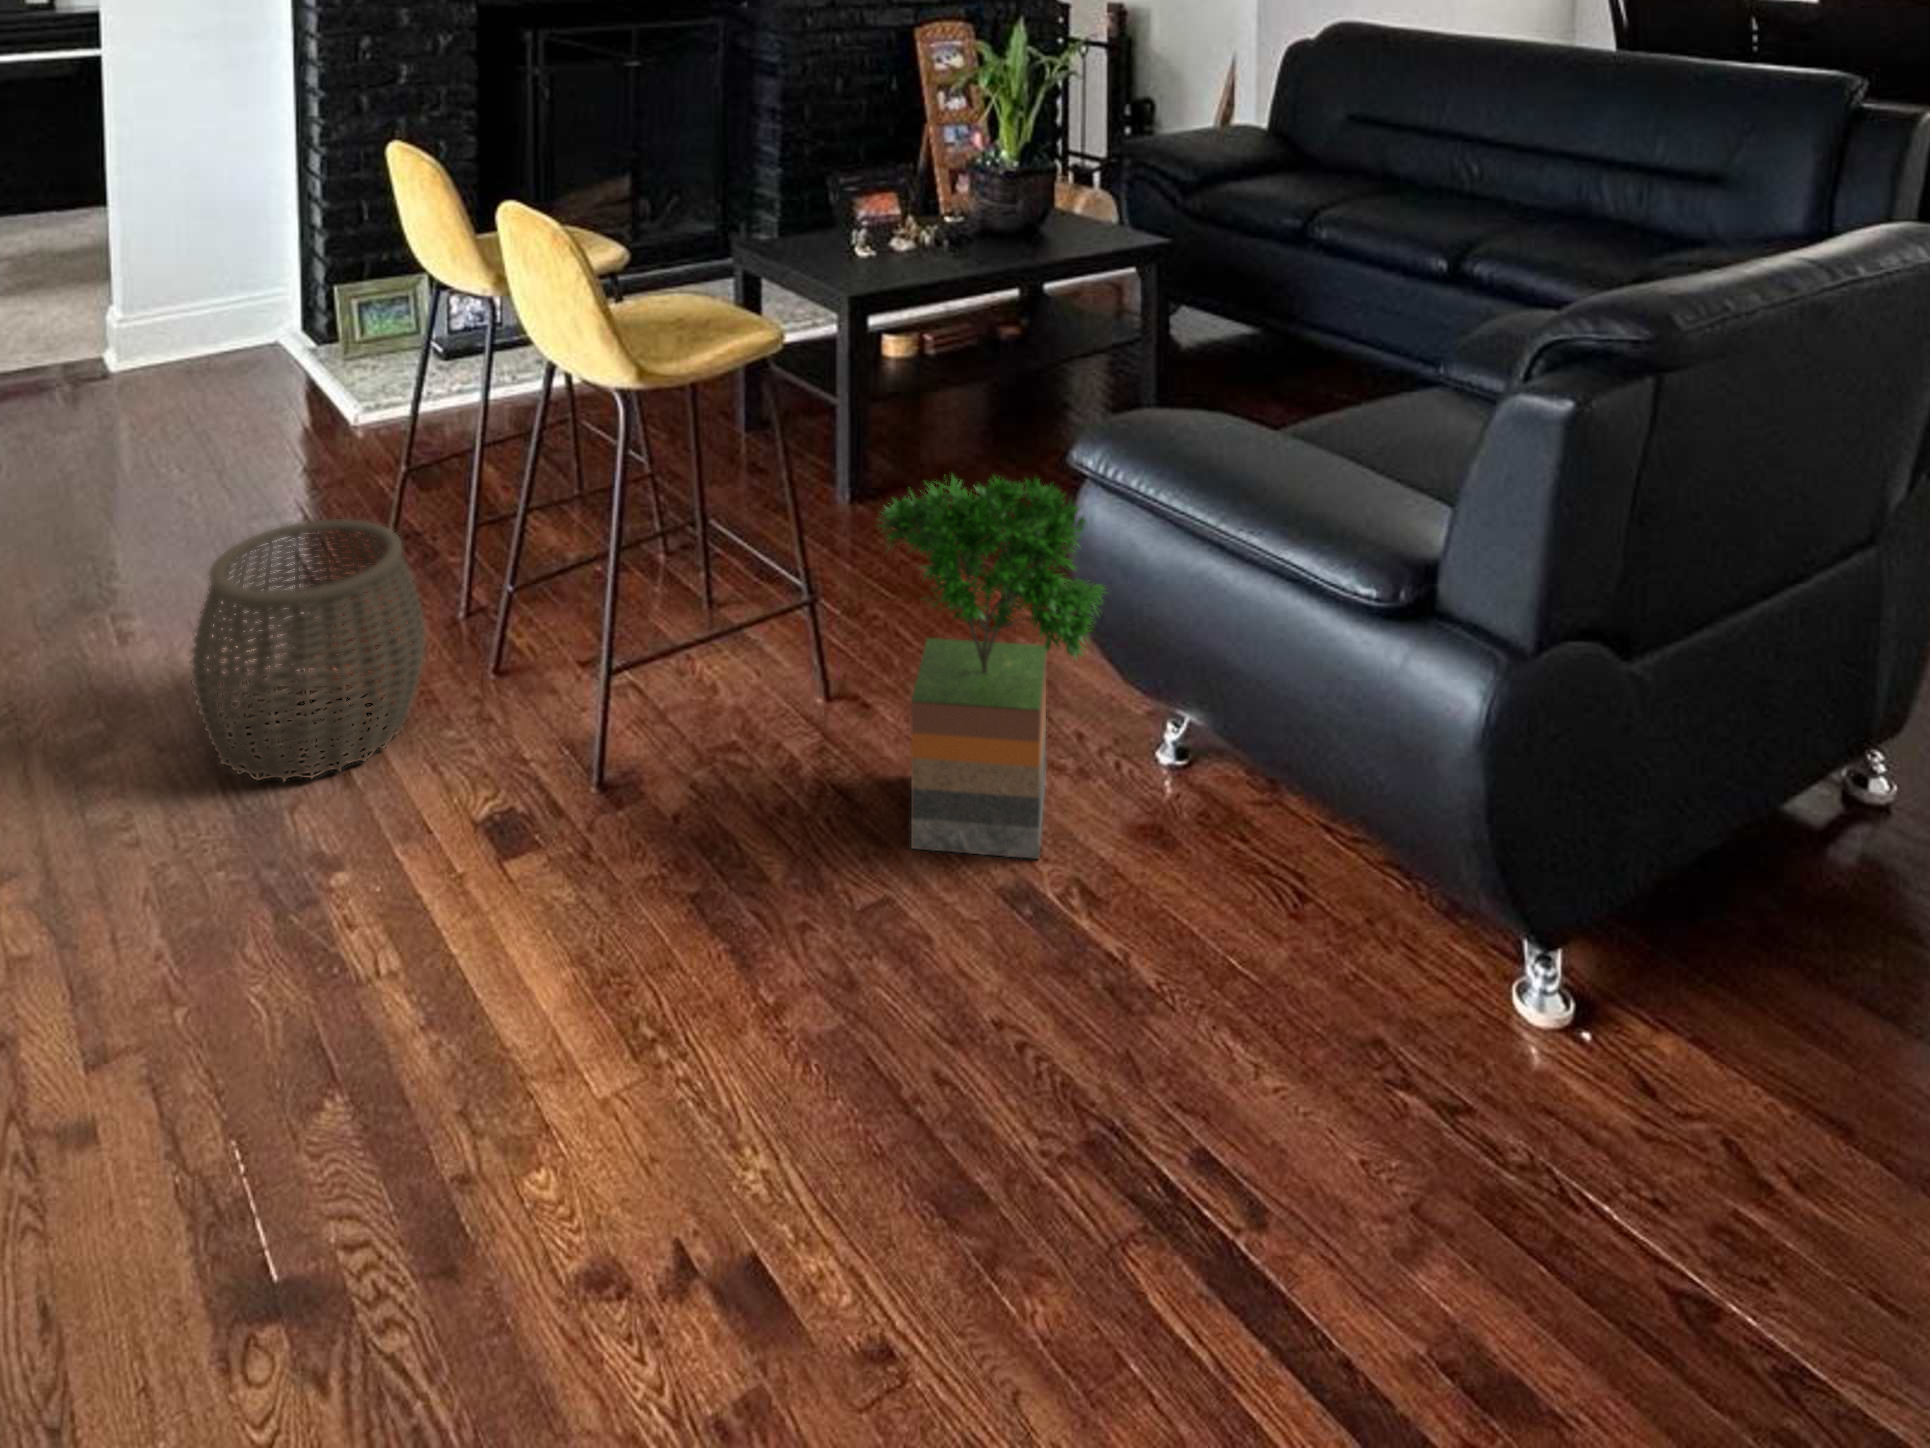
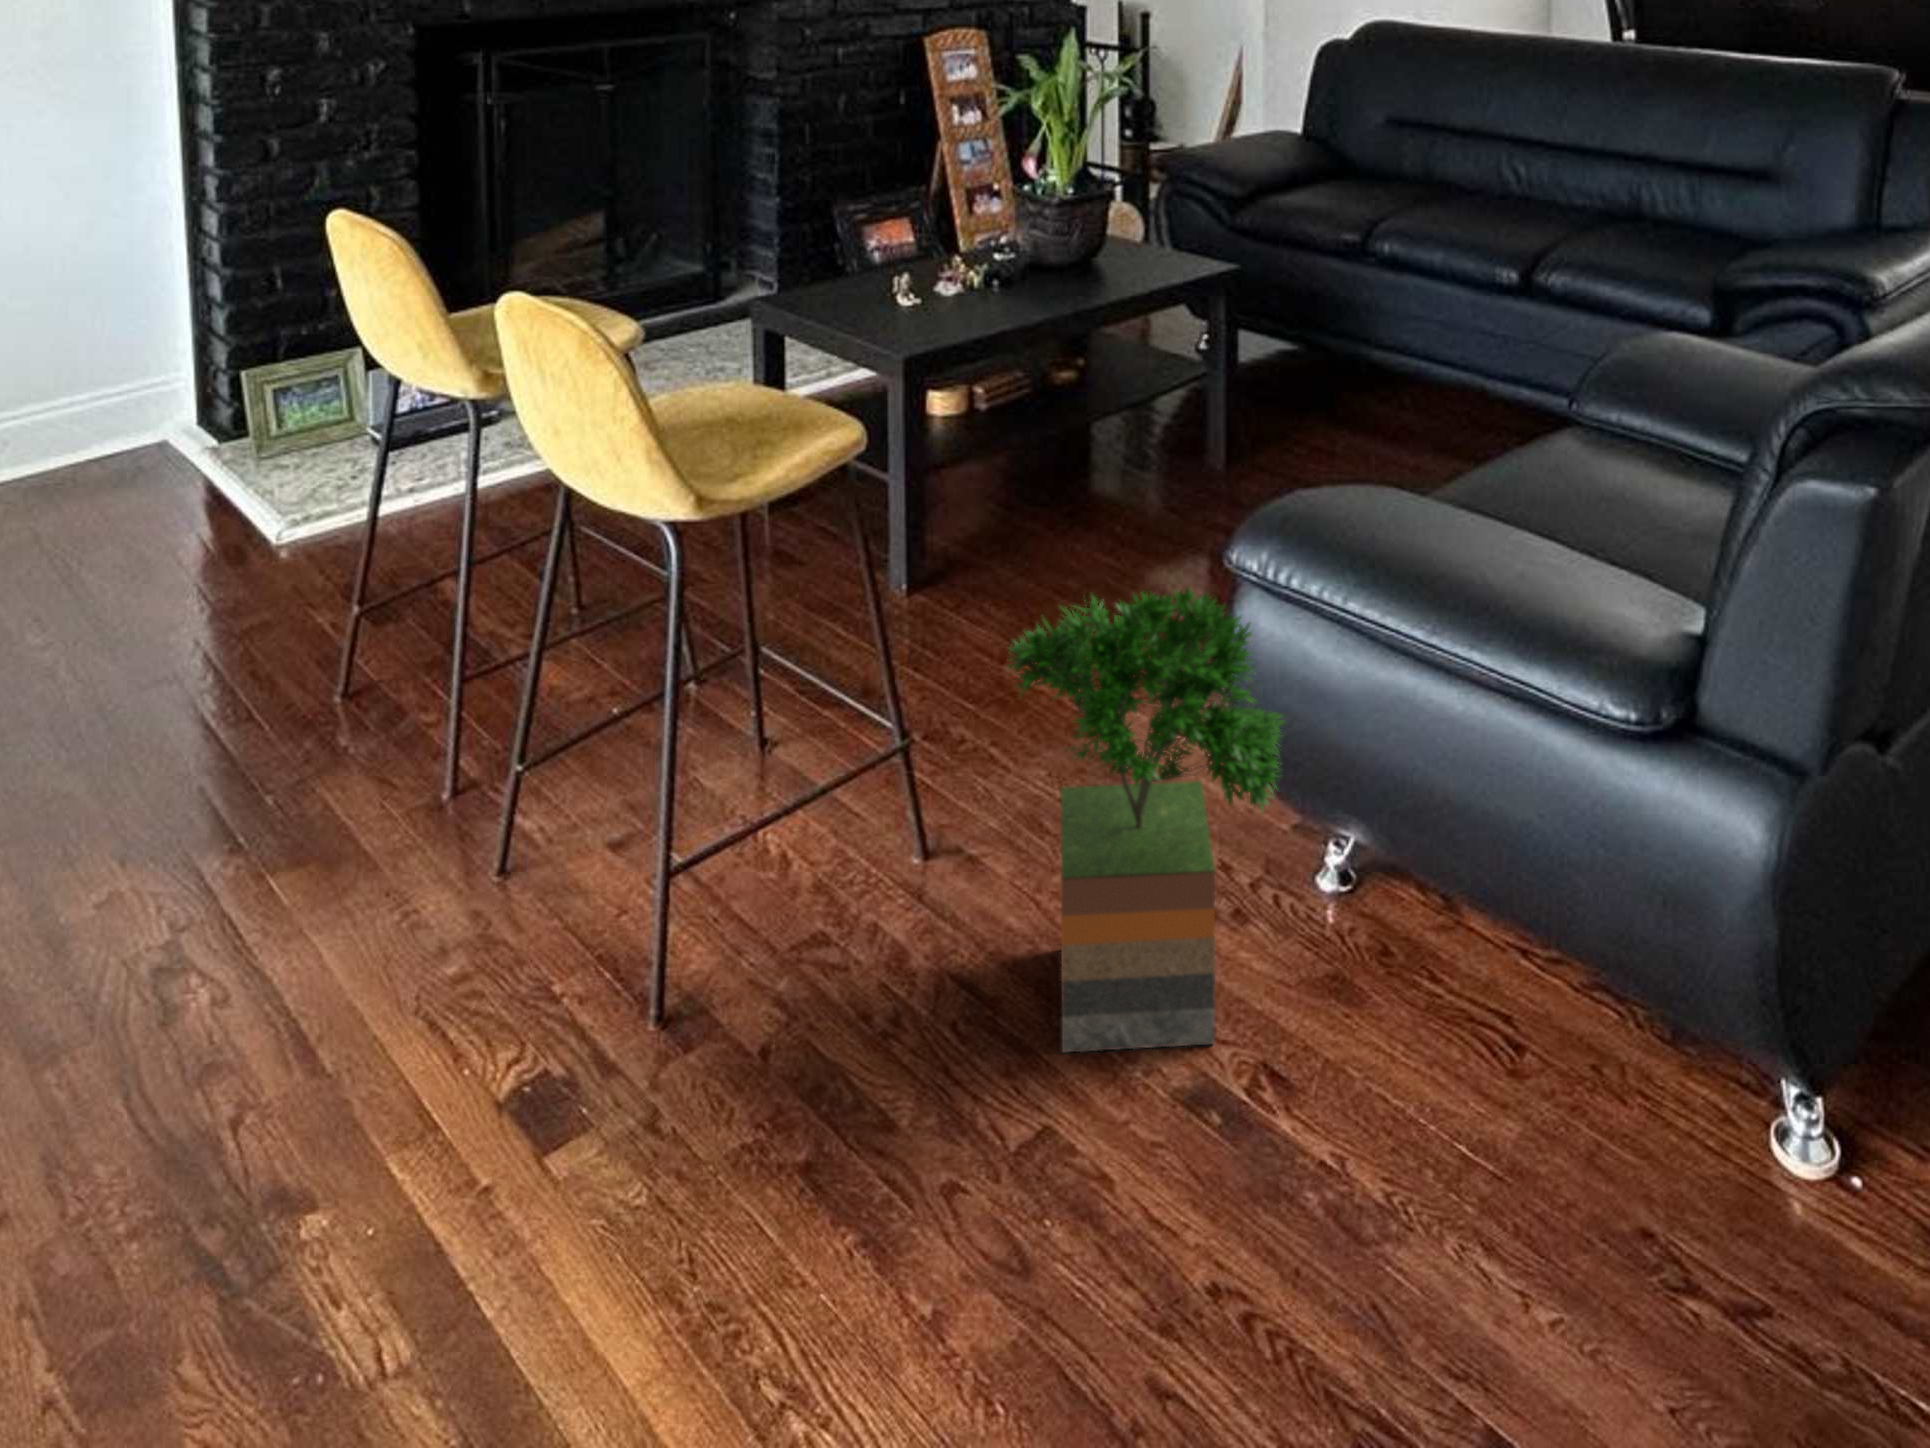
woven basket: present [191,519,426,783] -> none [82,708,415,1079]

